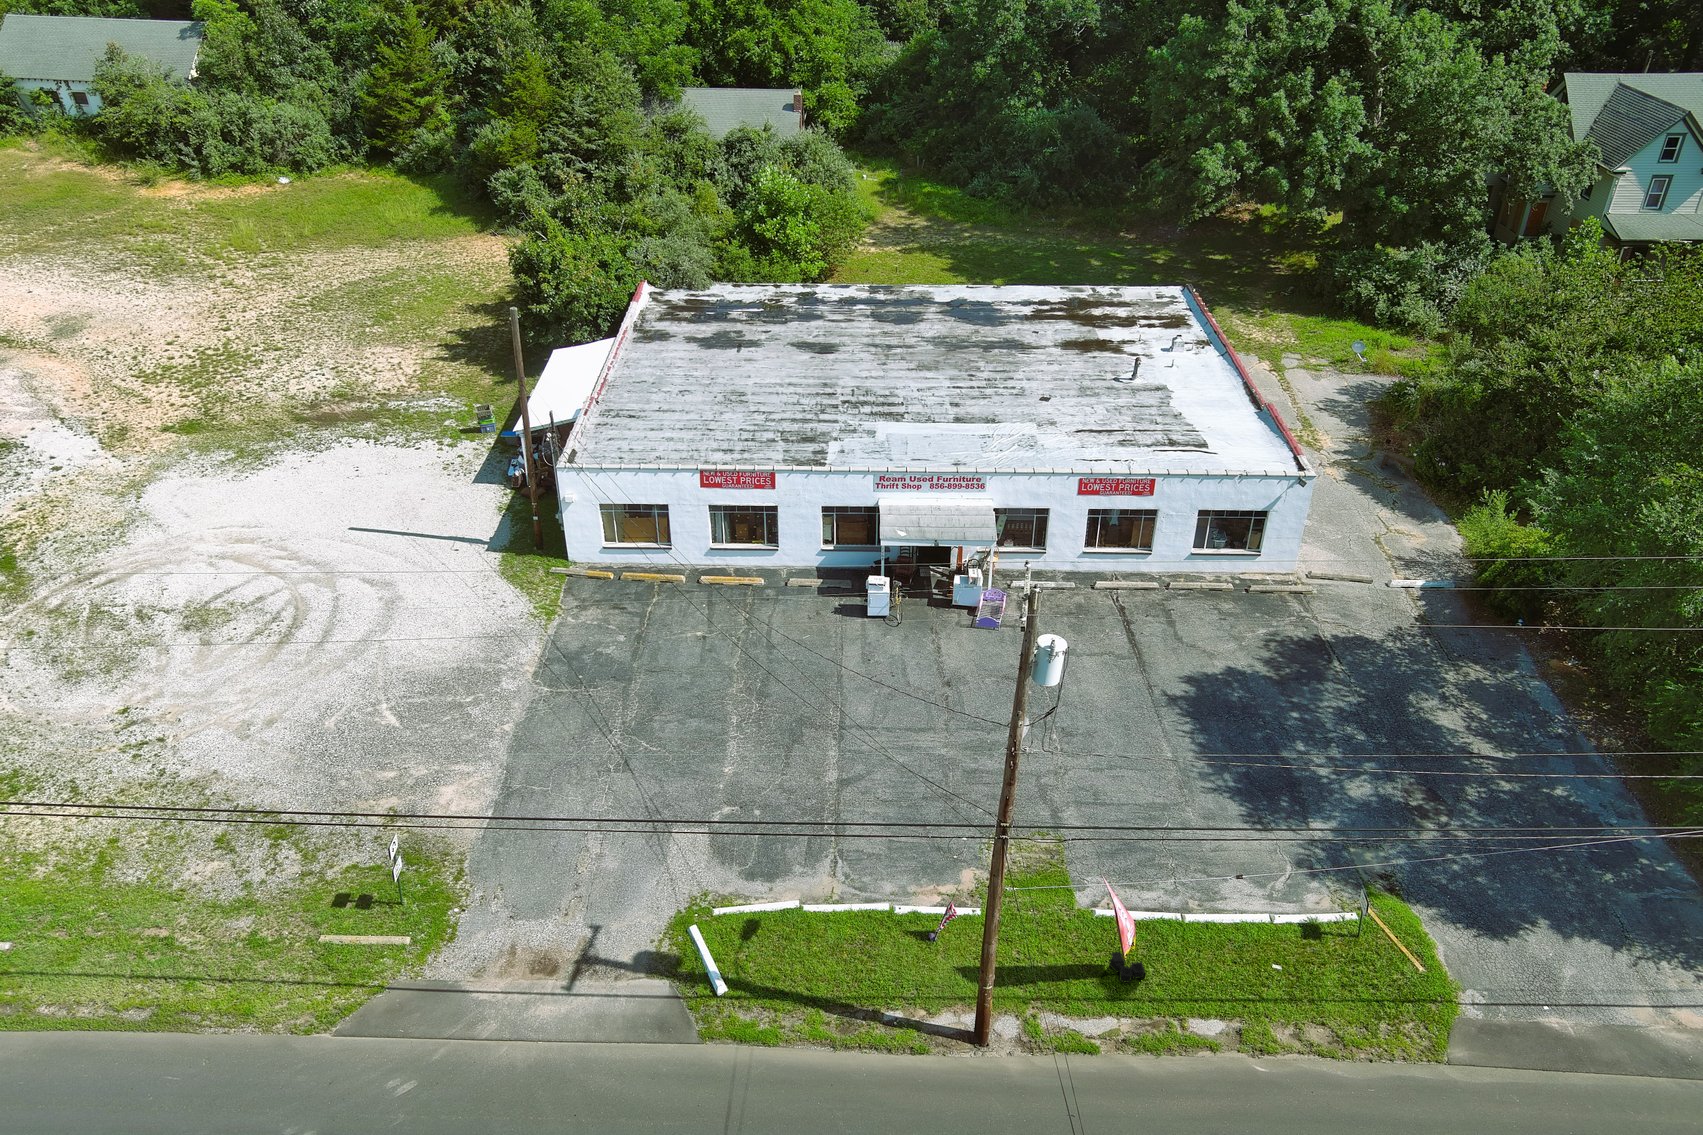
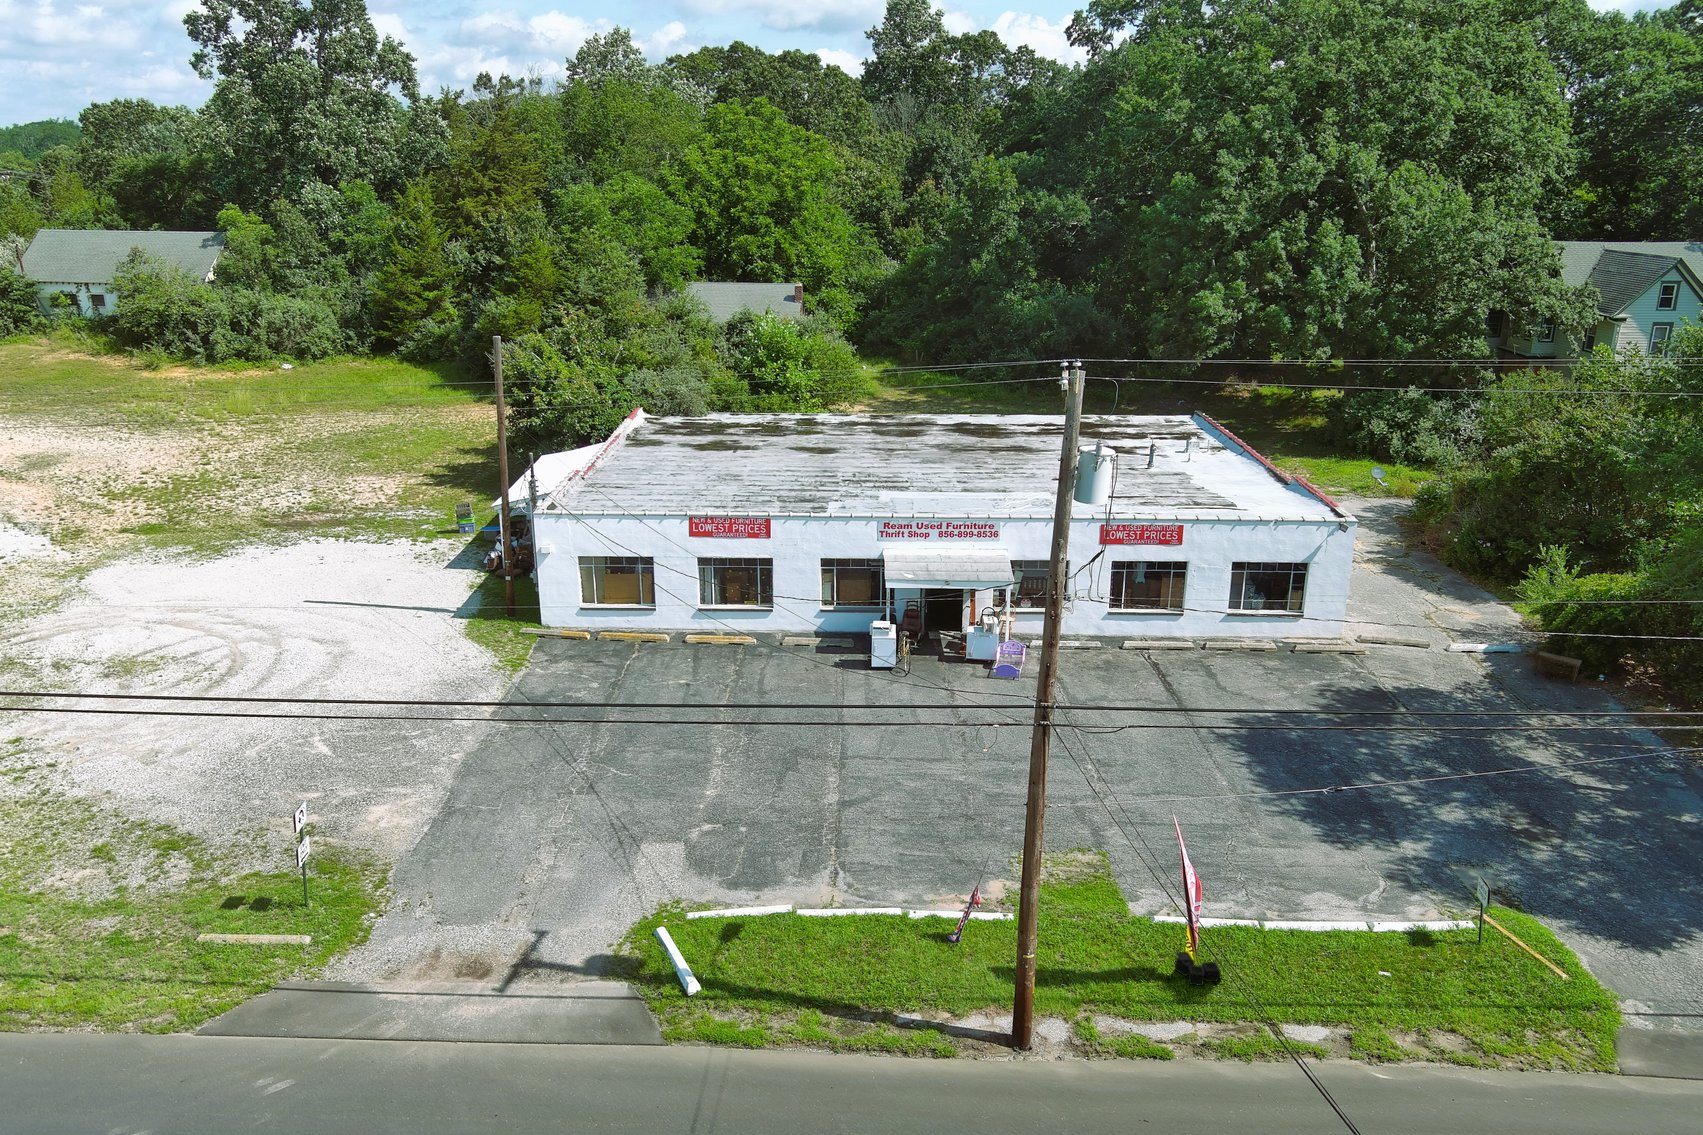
bench: present [1381,452,1415,477] -> present [1534,651,1582,684]

